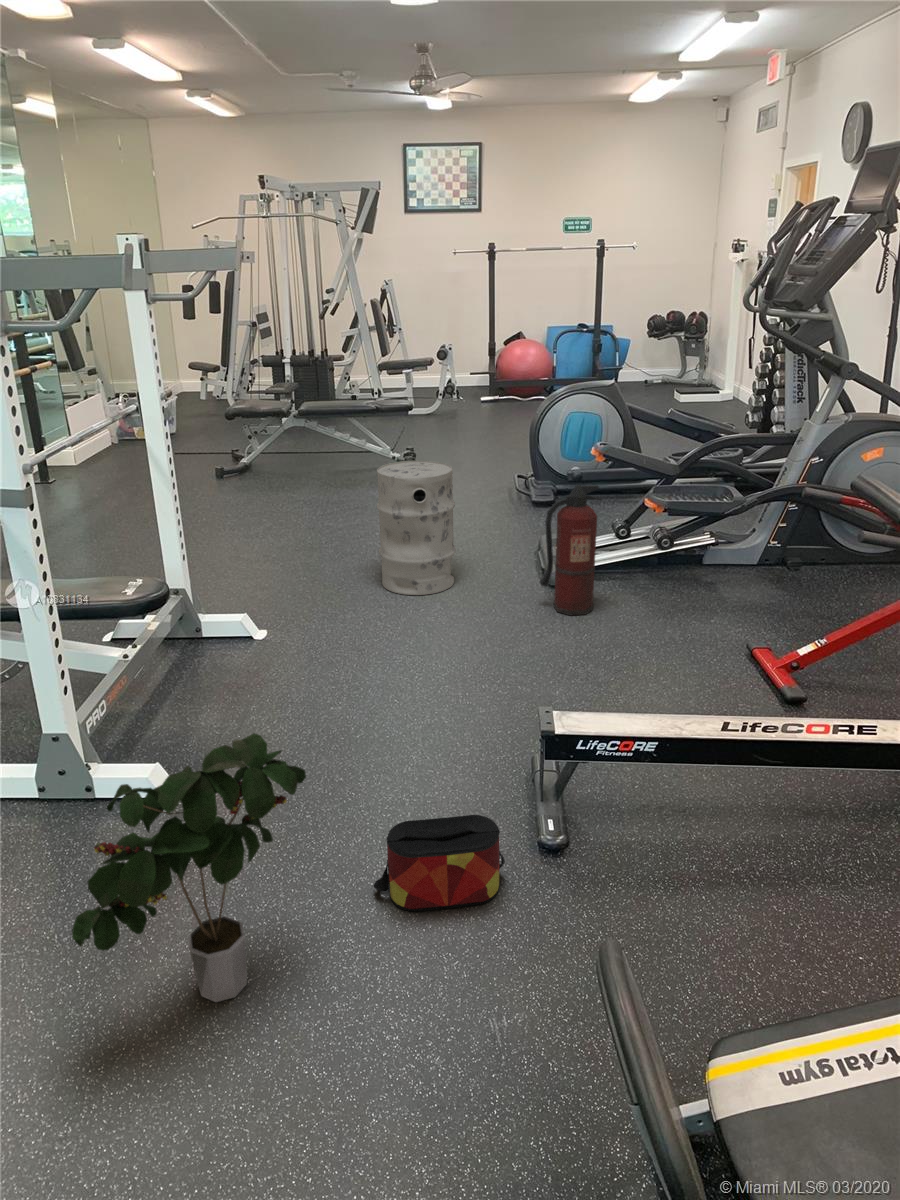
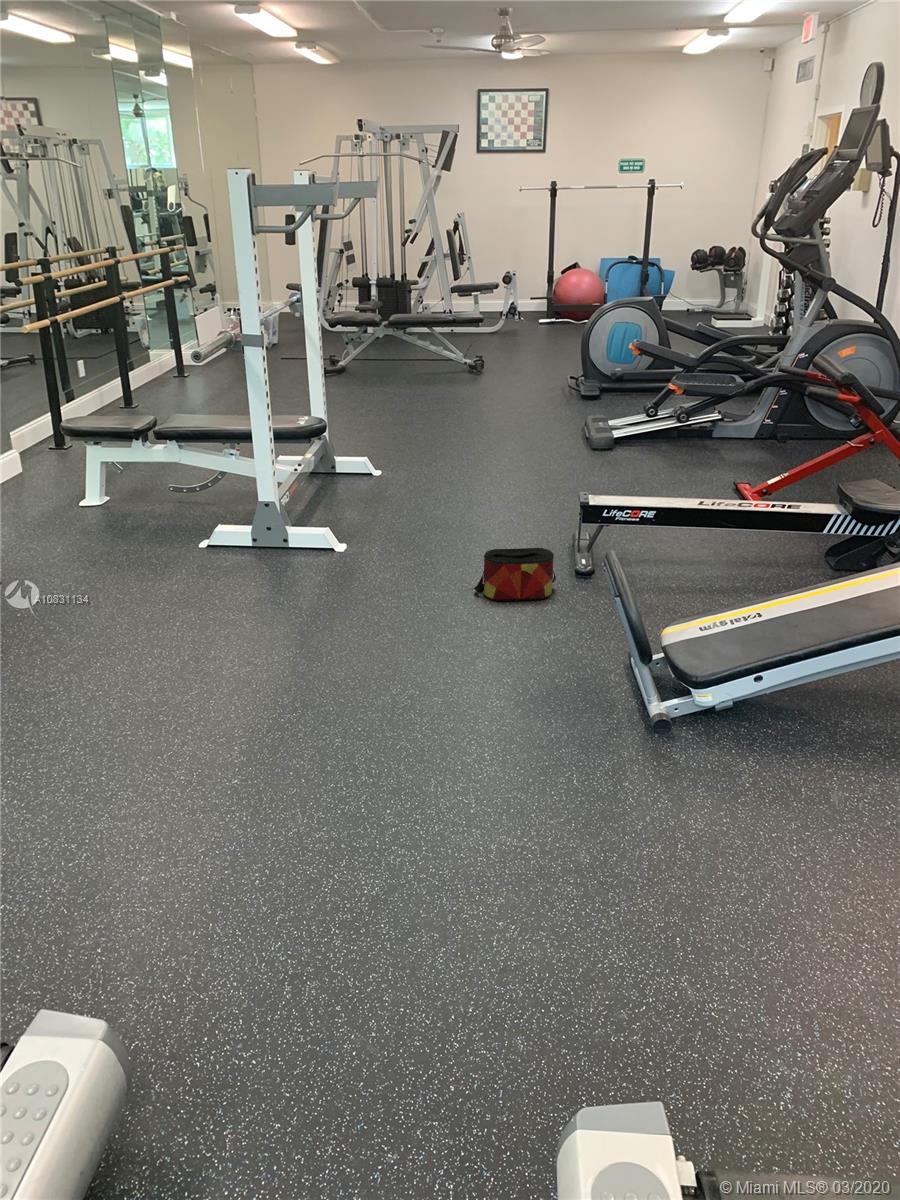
trash can: present [377,461,456,595] -> none [463,351,522,453]
fire extinguisher: present [540,485,602,615] -> none [584,367,634,467]
potted plant: present [72,733,306,1002] -> none [318,475,441,630]

